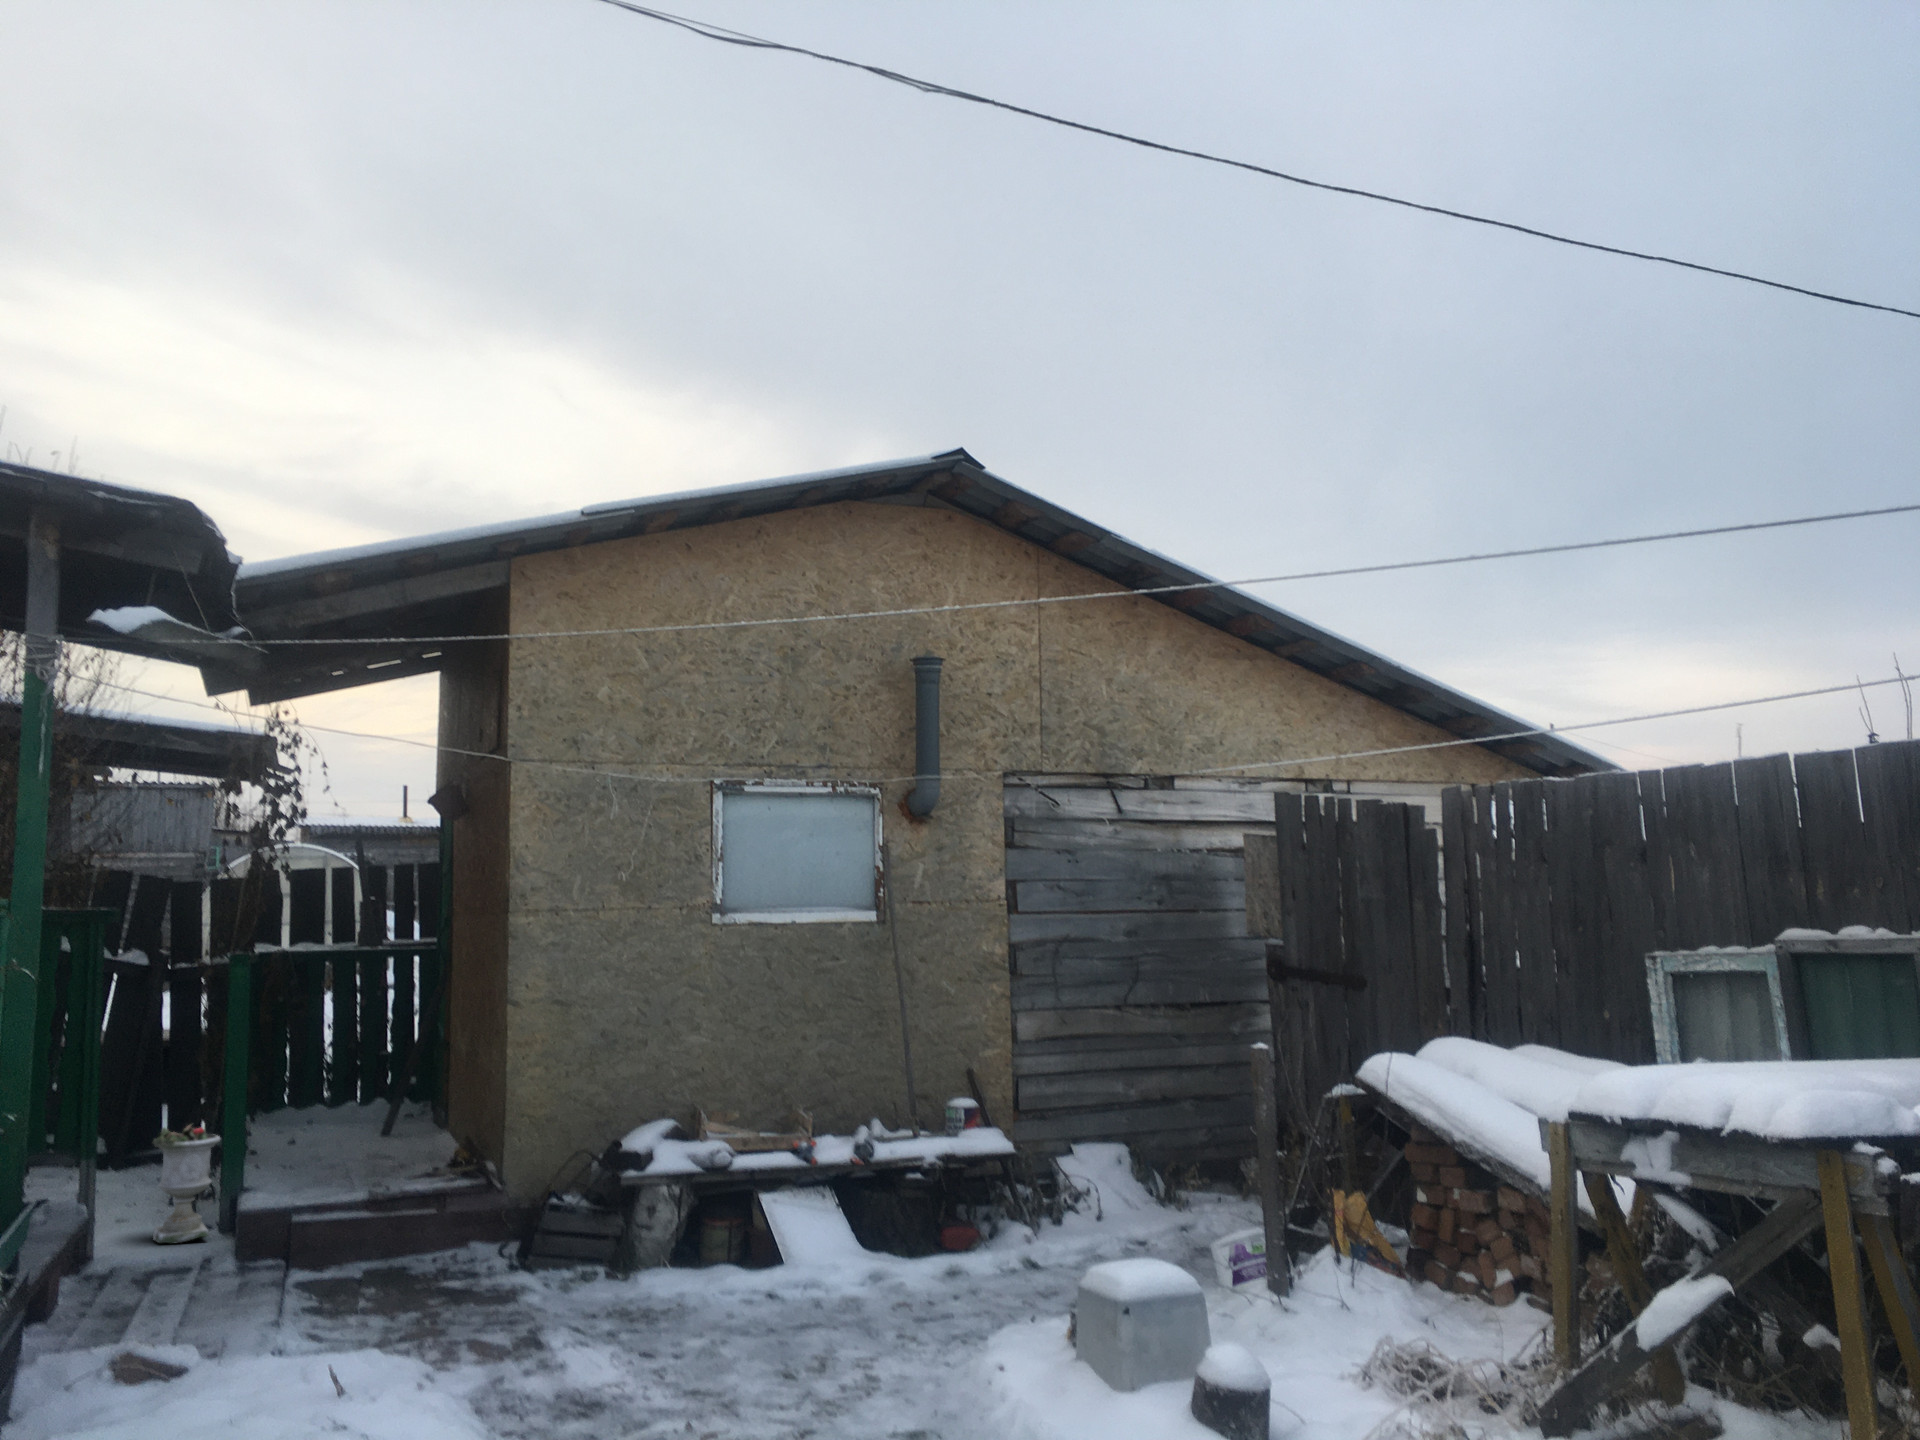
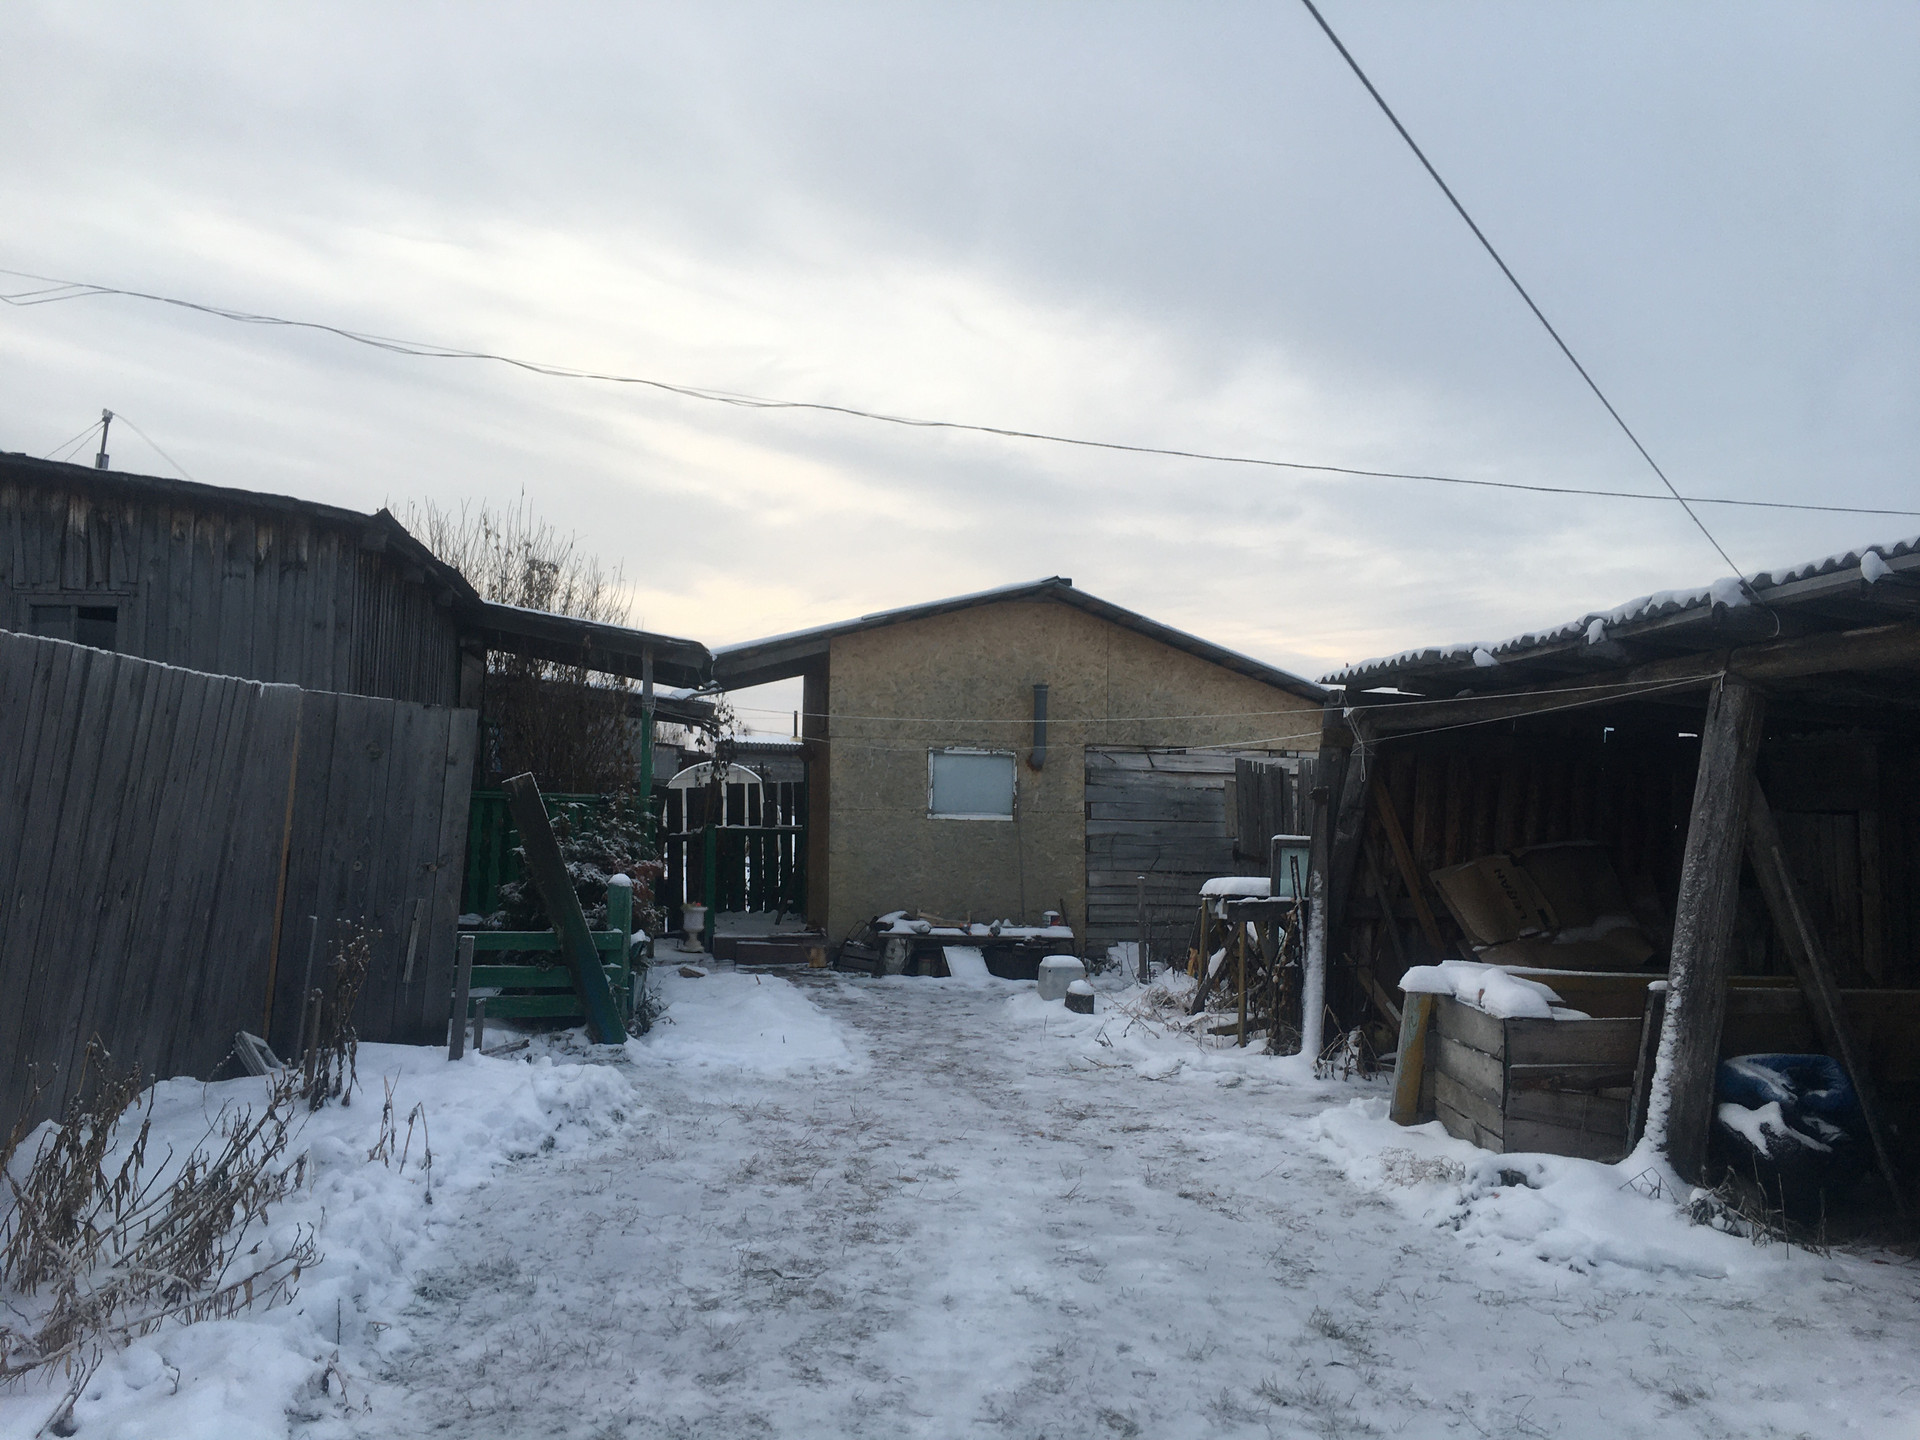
watering can: none [435,1207,503,1261] -> present [803,945,829,967]

